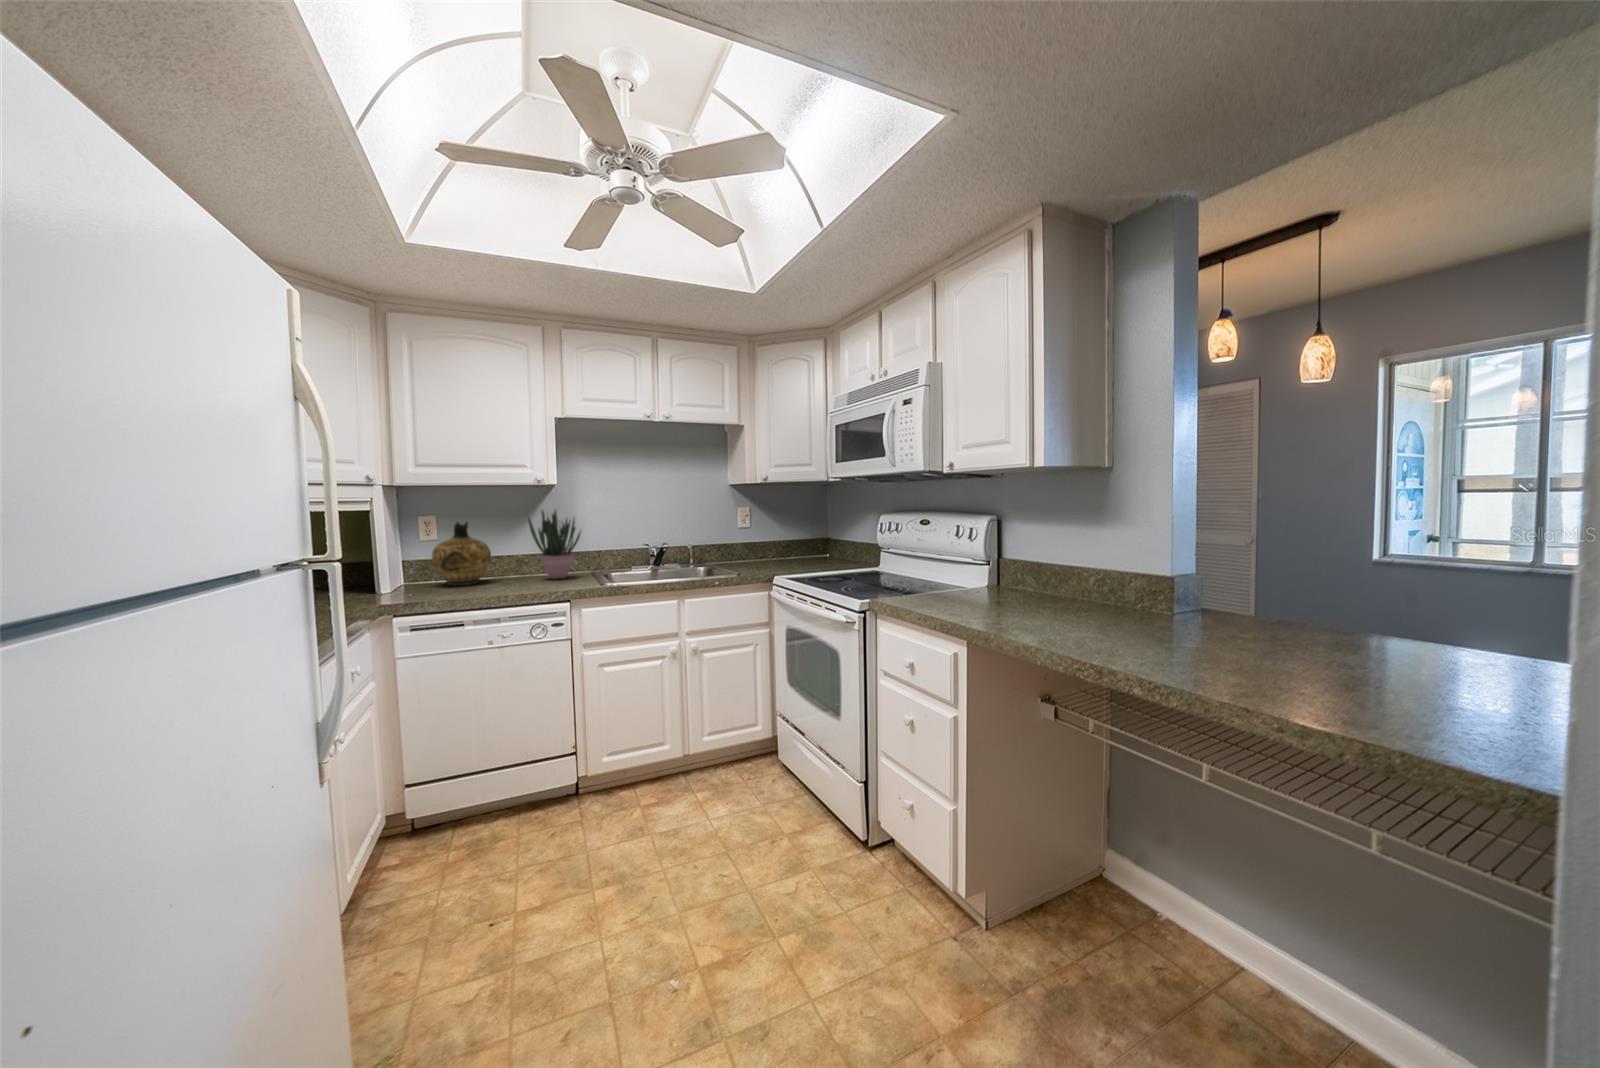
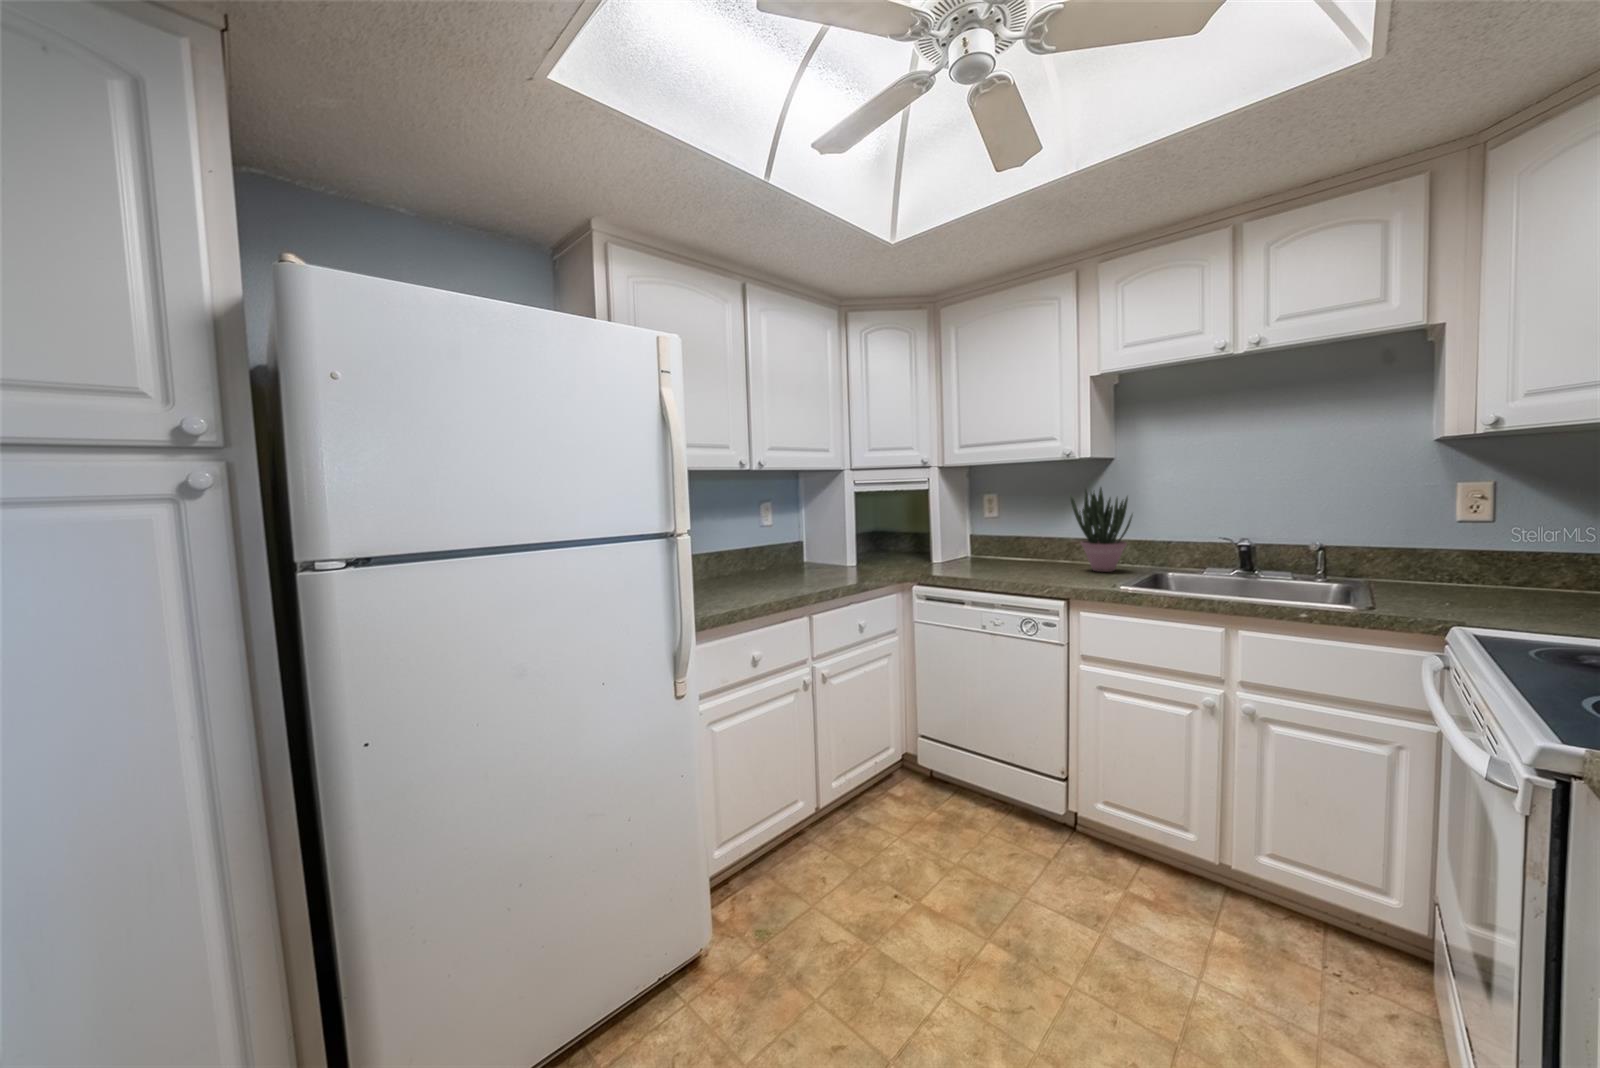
ceramic jug: present [432,521,491,585] -> none [985,500,1040,565]

